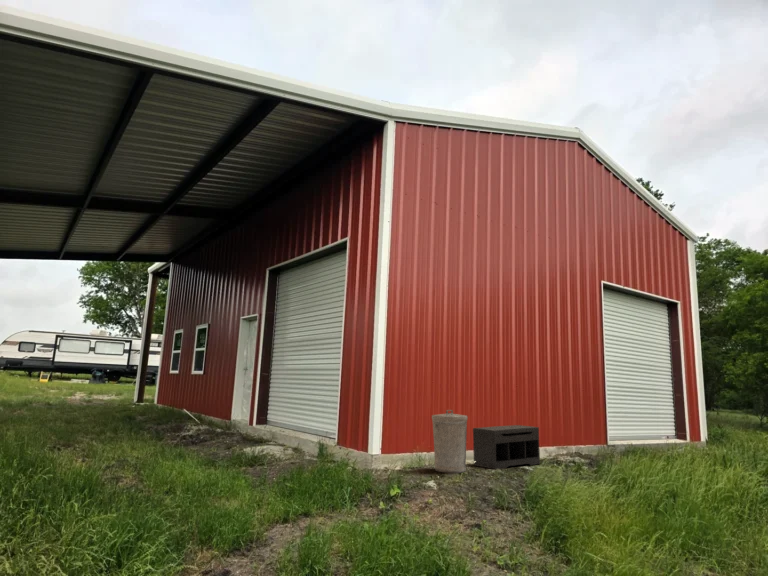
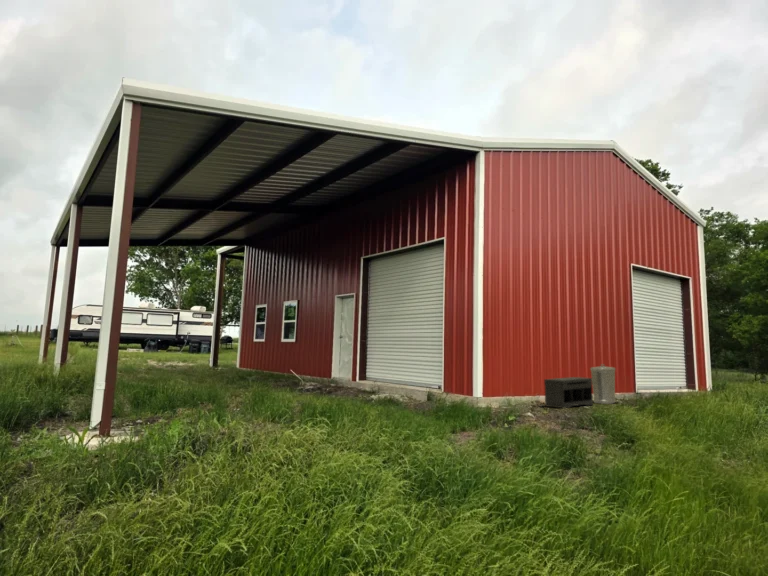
trash can: present [432,410,468,473] -> present [591,365,615,404]

